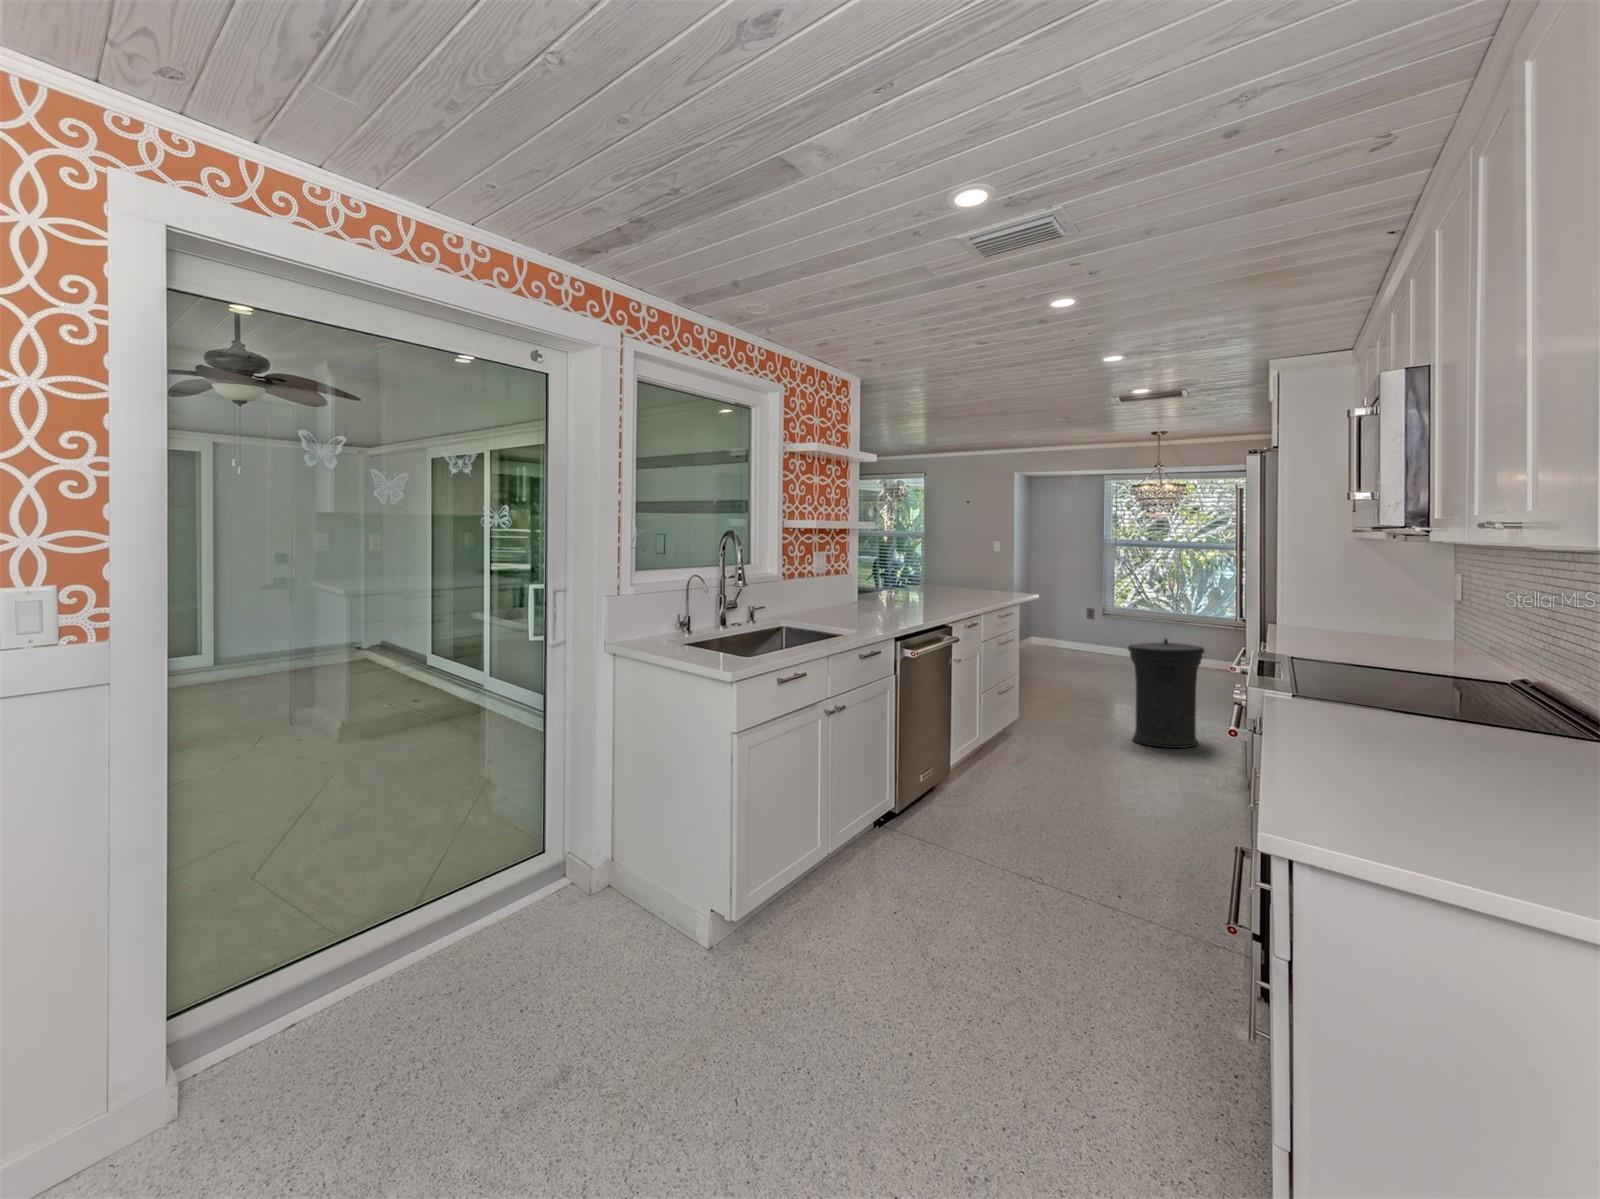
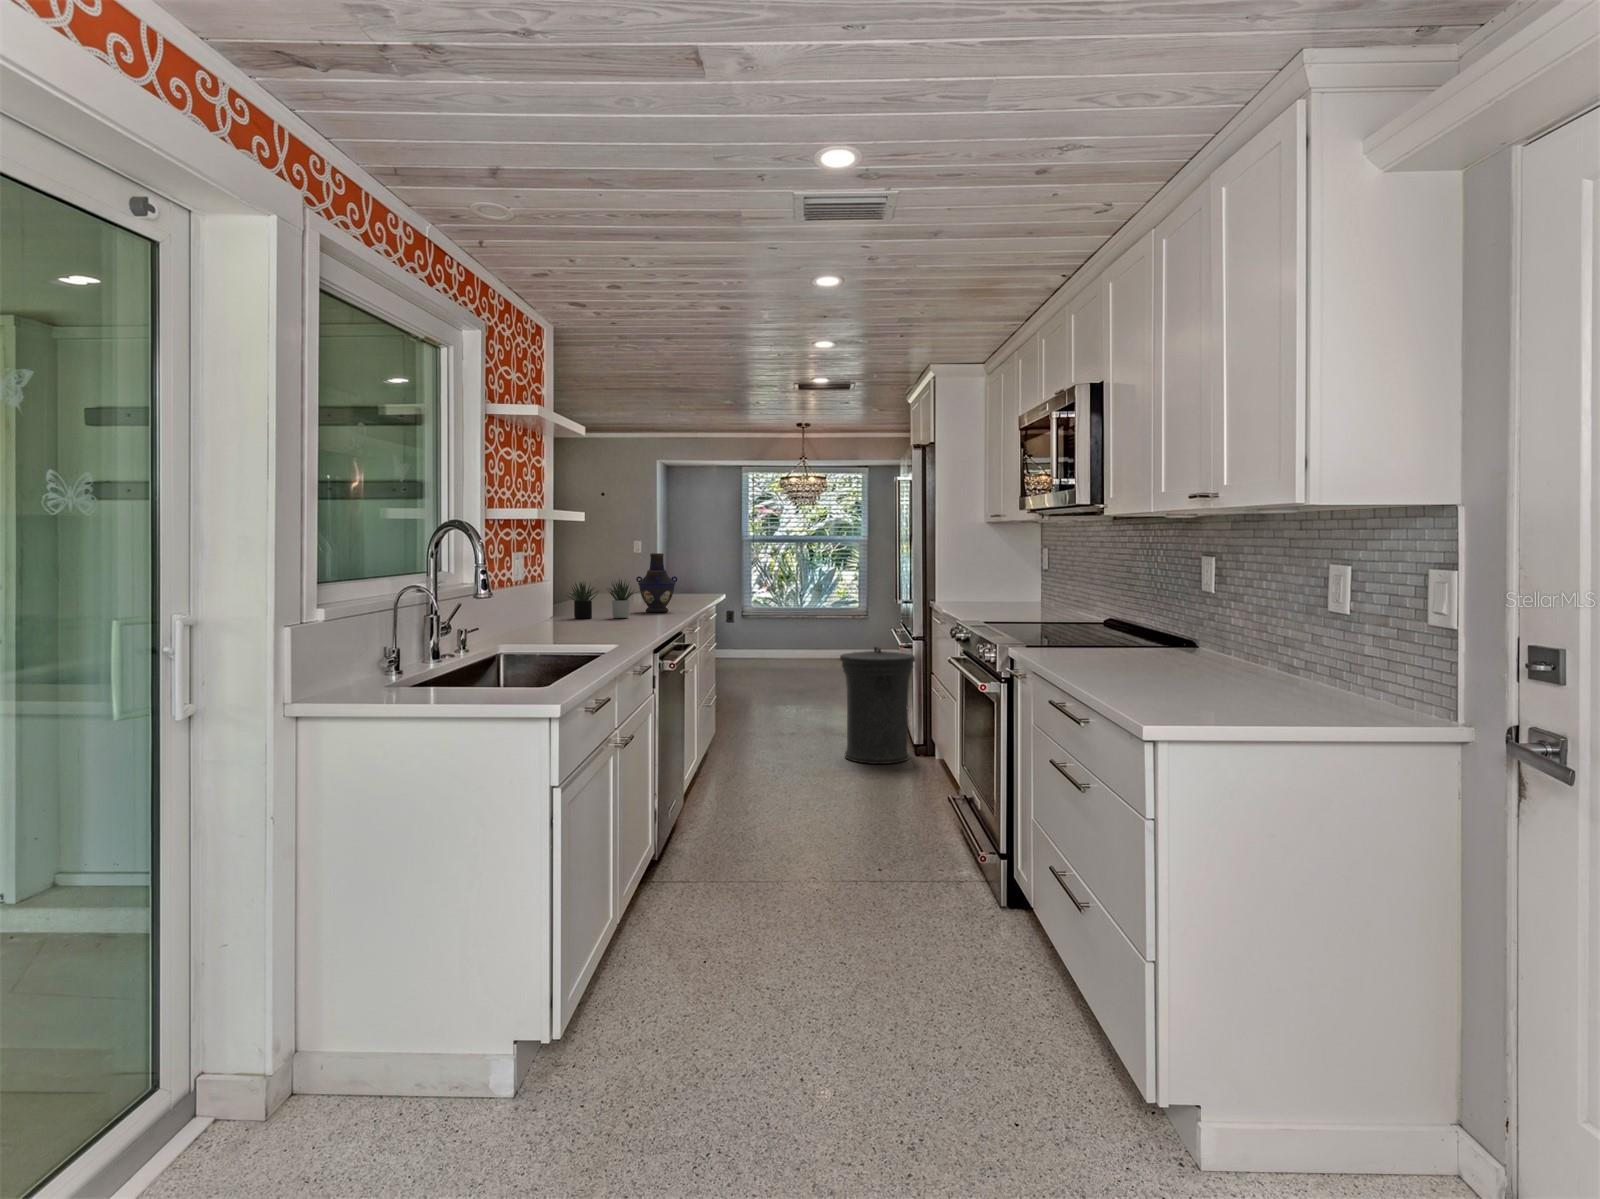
vase: none [932,554,966,602] -> present [636,553,677,612]
succulent plant: none [866,572,925,605] -> present [568,579,637,619]

